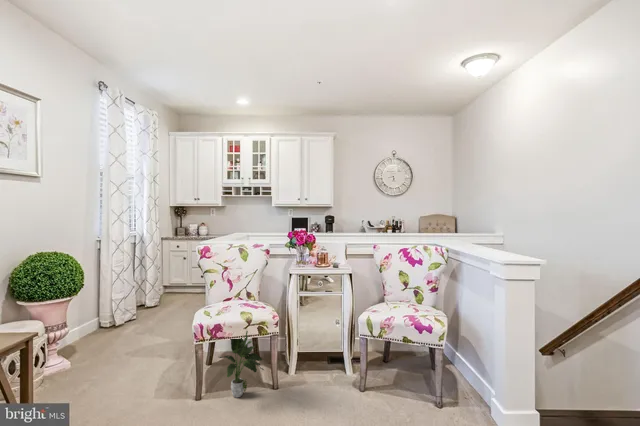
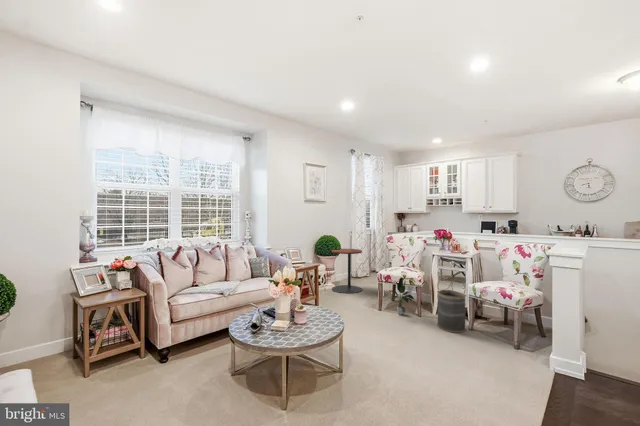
side table: none [60,275,134,376] -> present [332,249,362,294]
basket: none [312,310,357,410] -> present [437,276,466,333]

